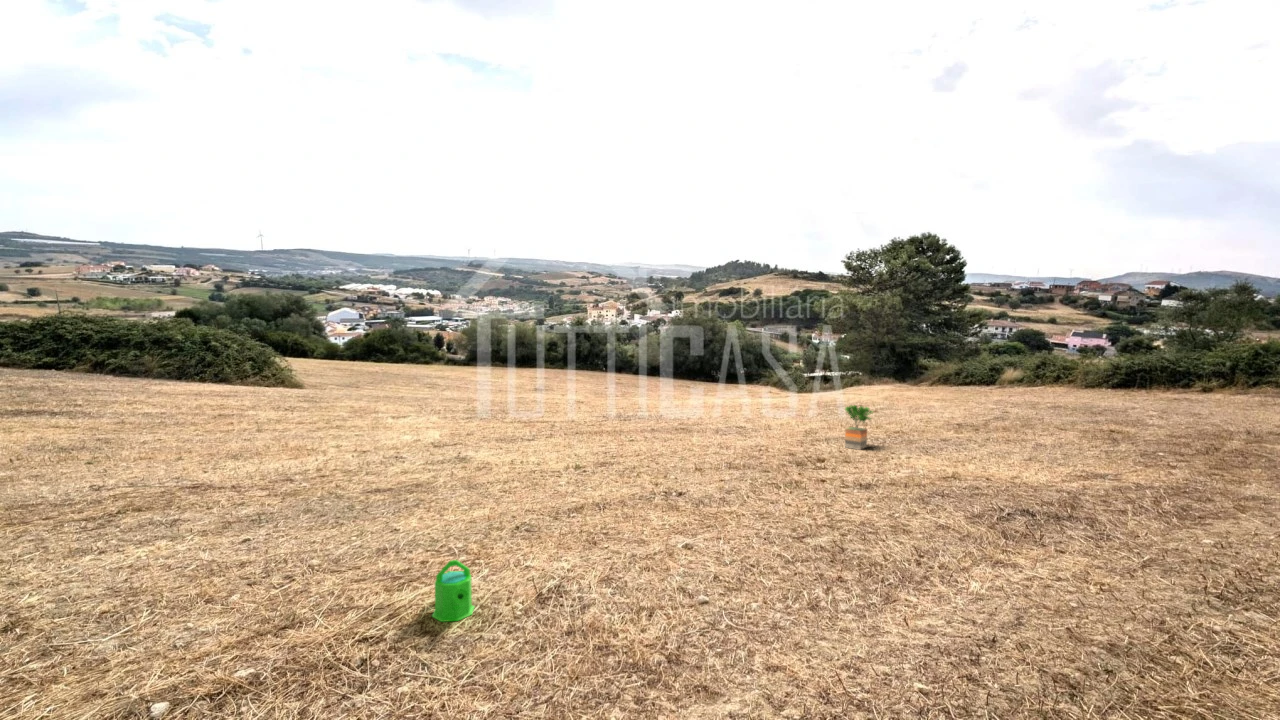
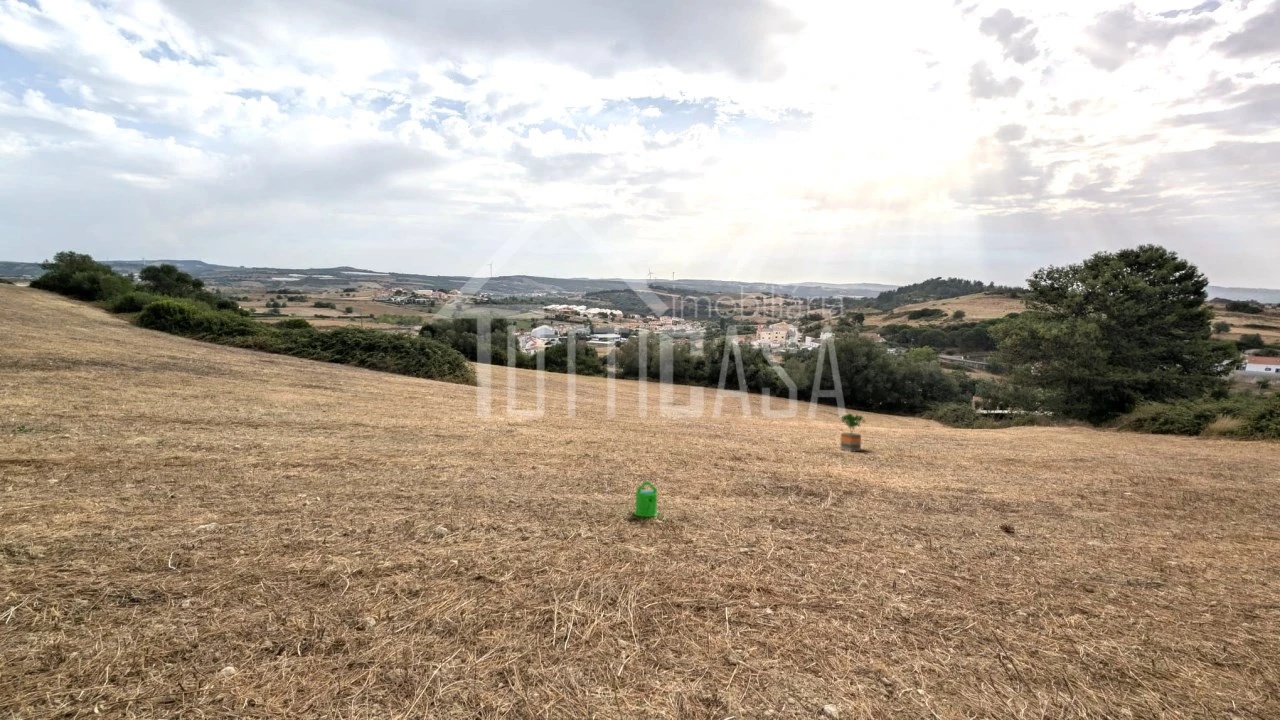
watering can: present [432,560,474,622] -> present [634,481,658,517]

